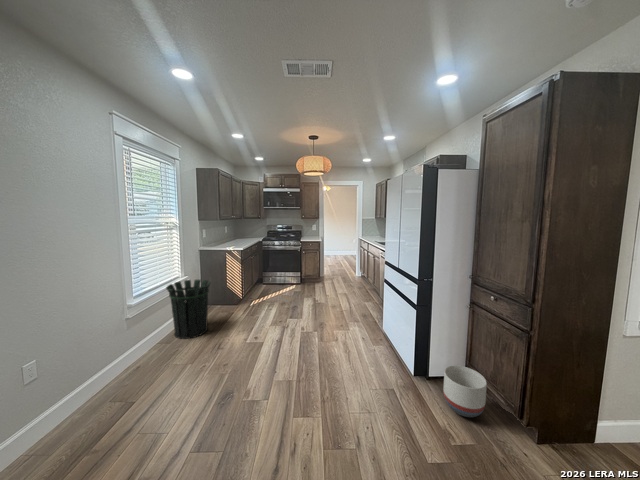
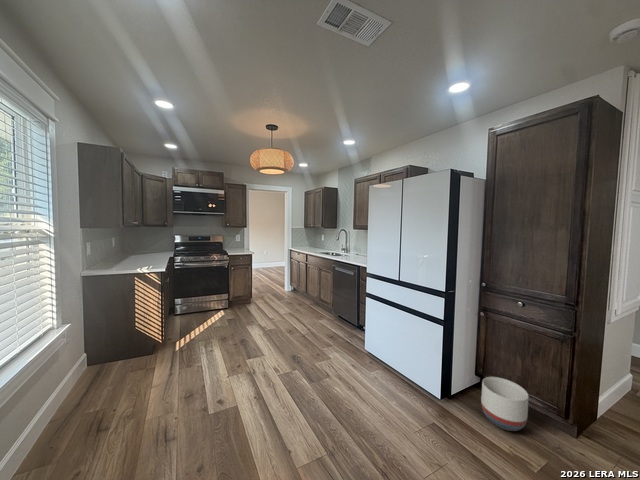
waste bin: present [166,280,210,339] -> none [31,327,130,449]

